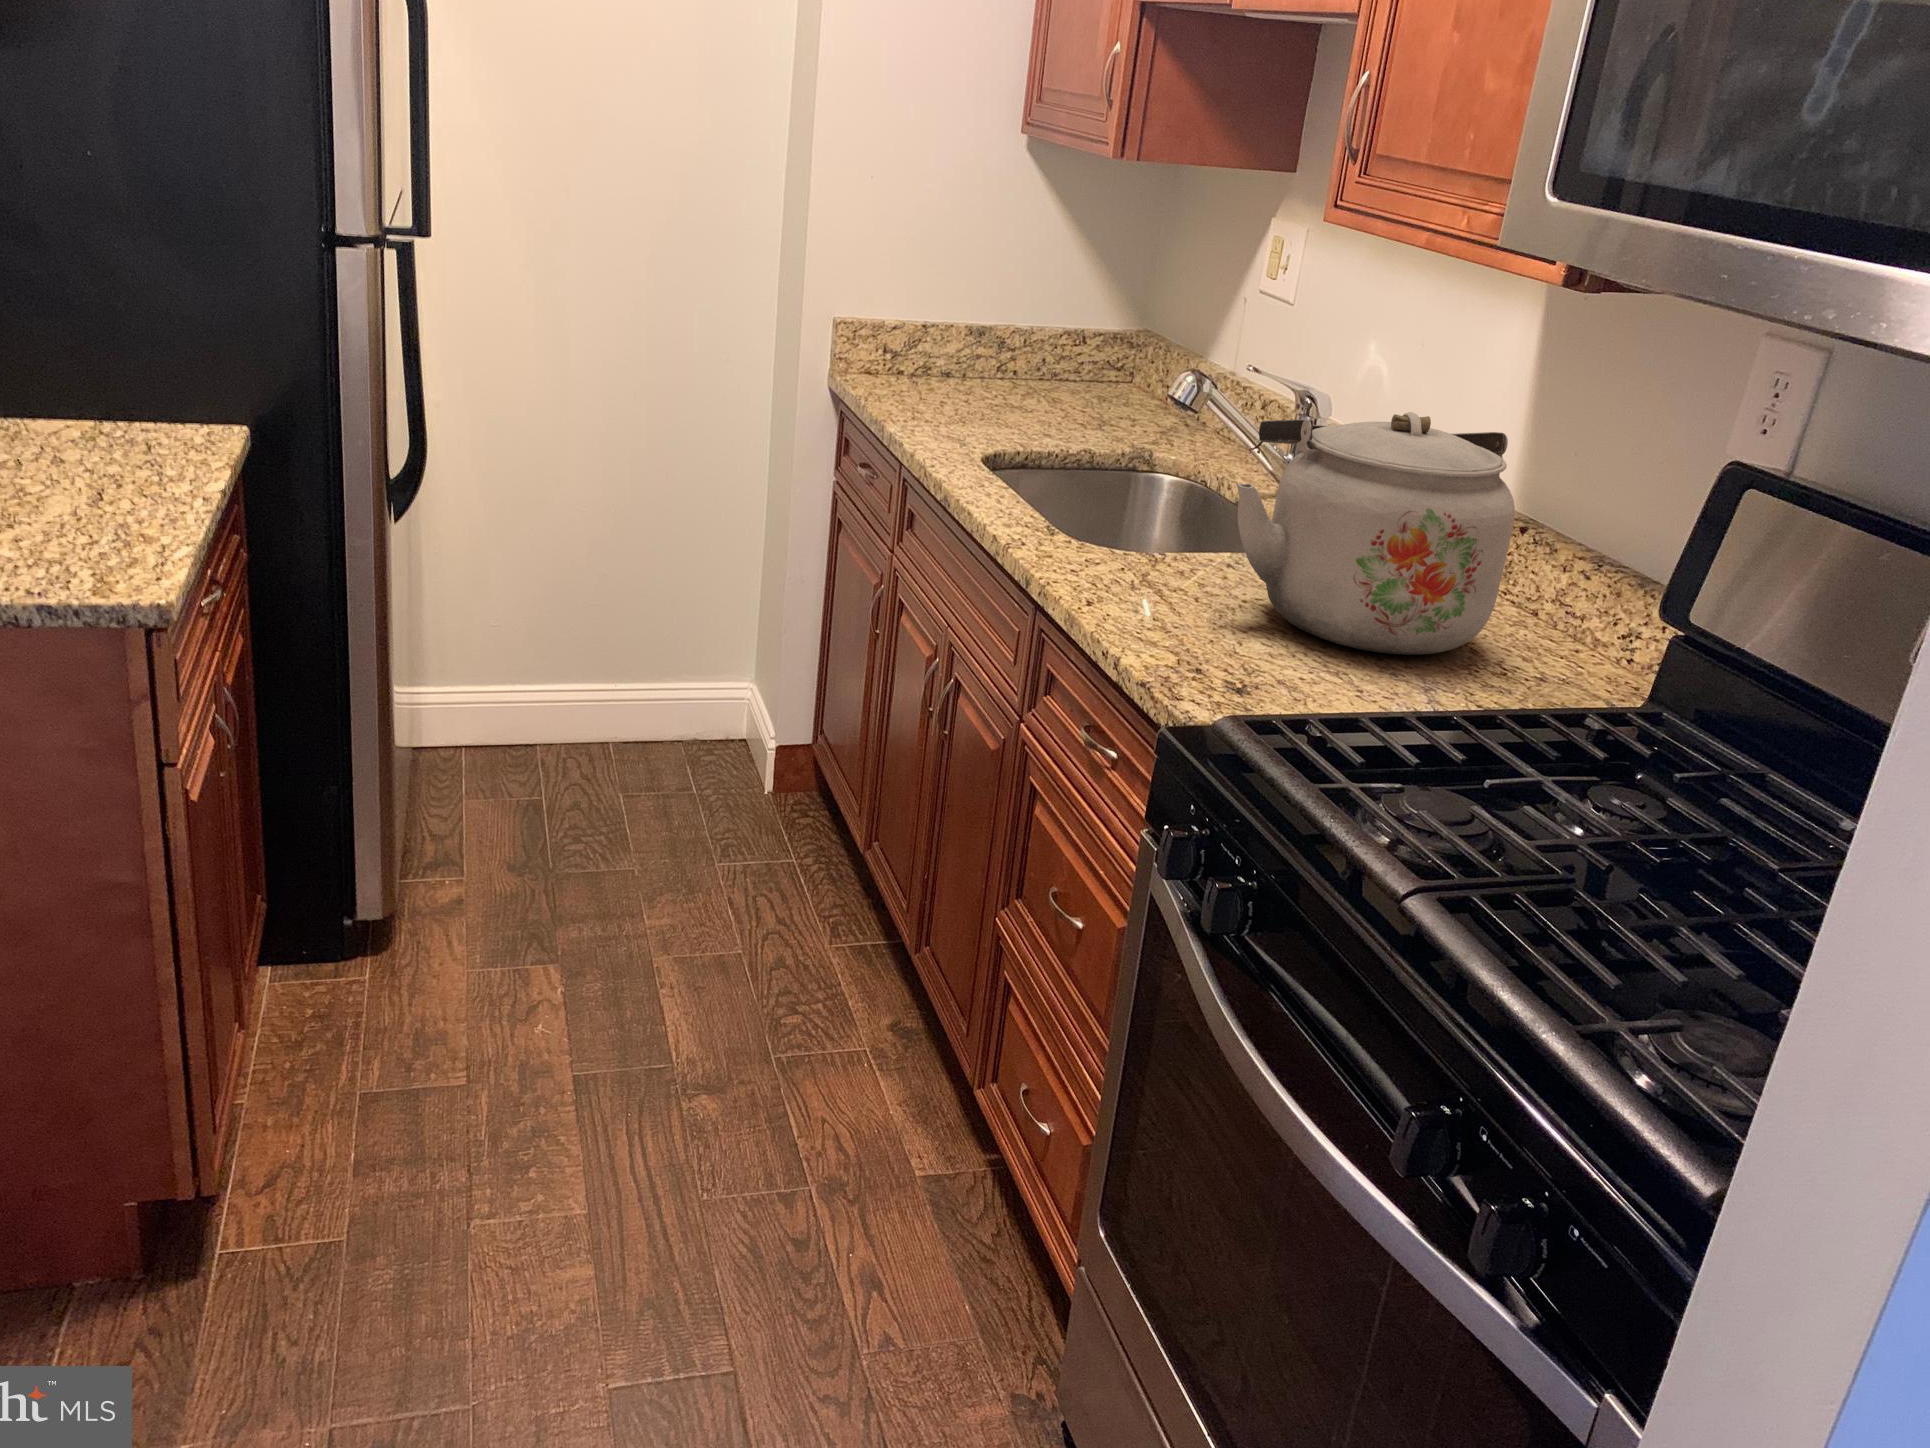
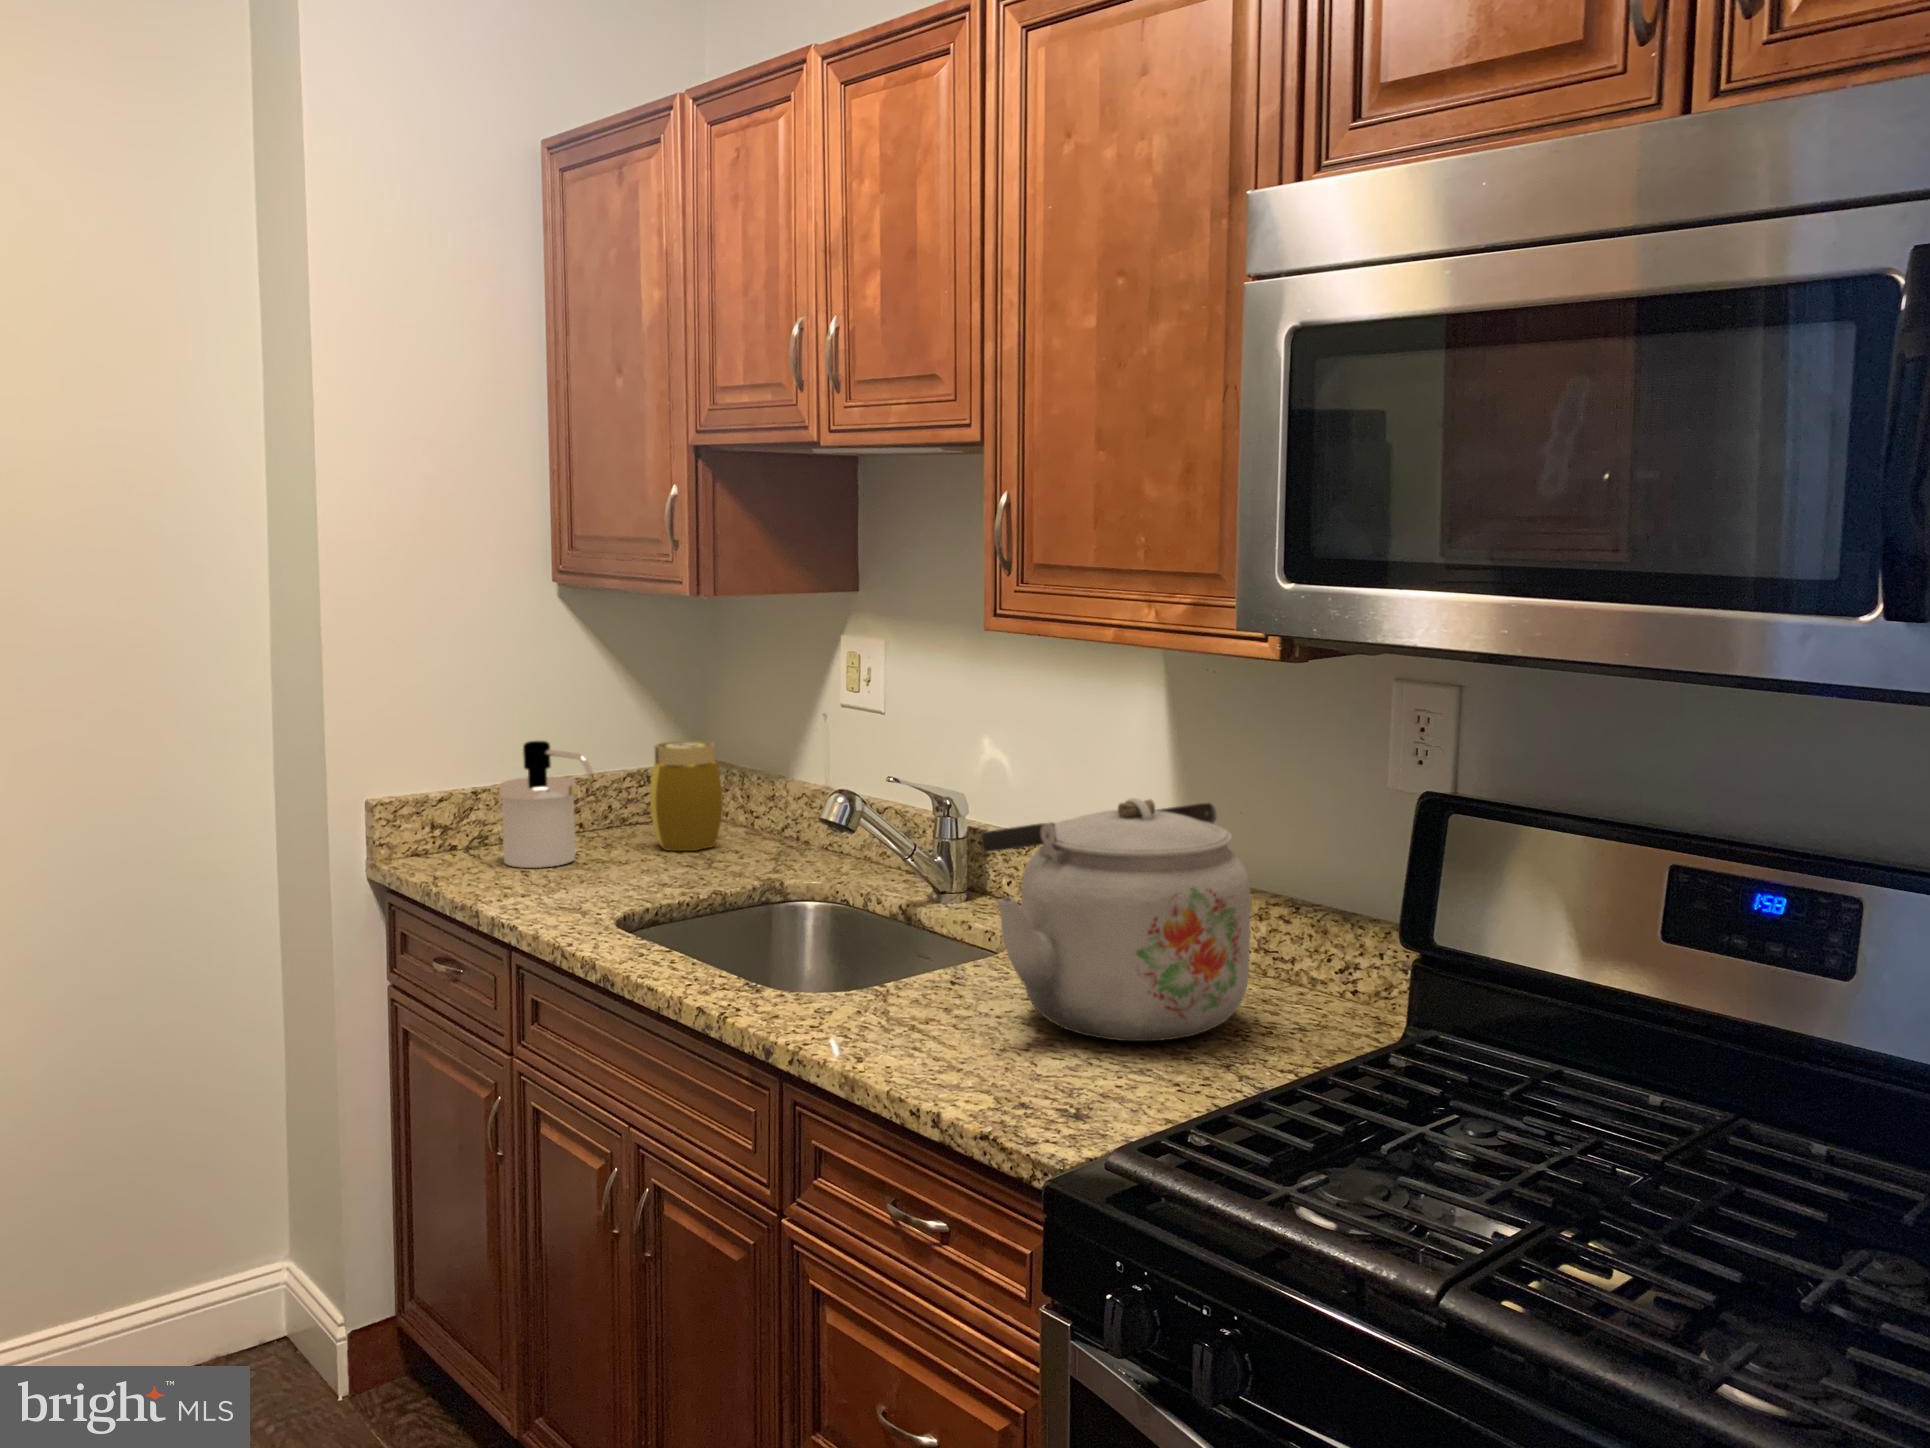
soap dispenser: none [933,285,1015,403] -> present [499,741,593,868]
jar: none [1076,306,1143,413] -> present [650,740,722,851]

